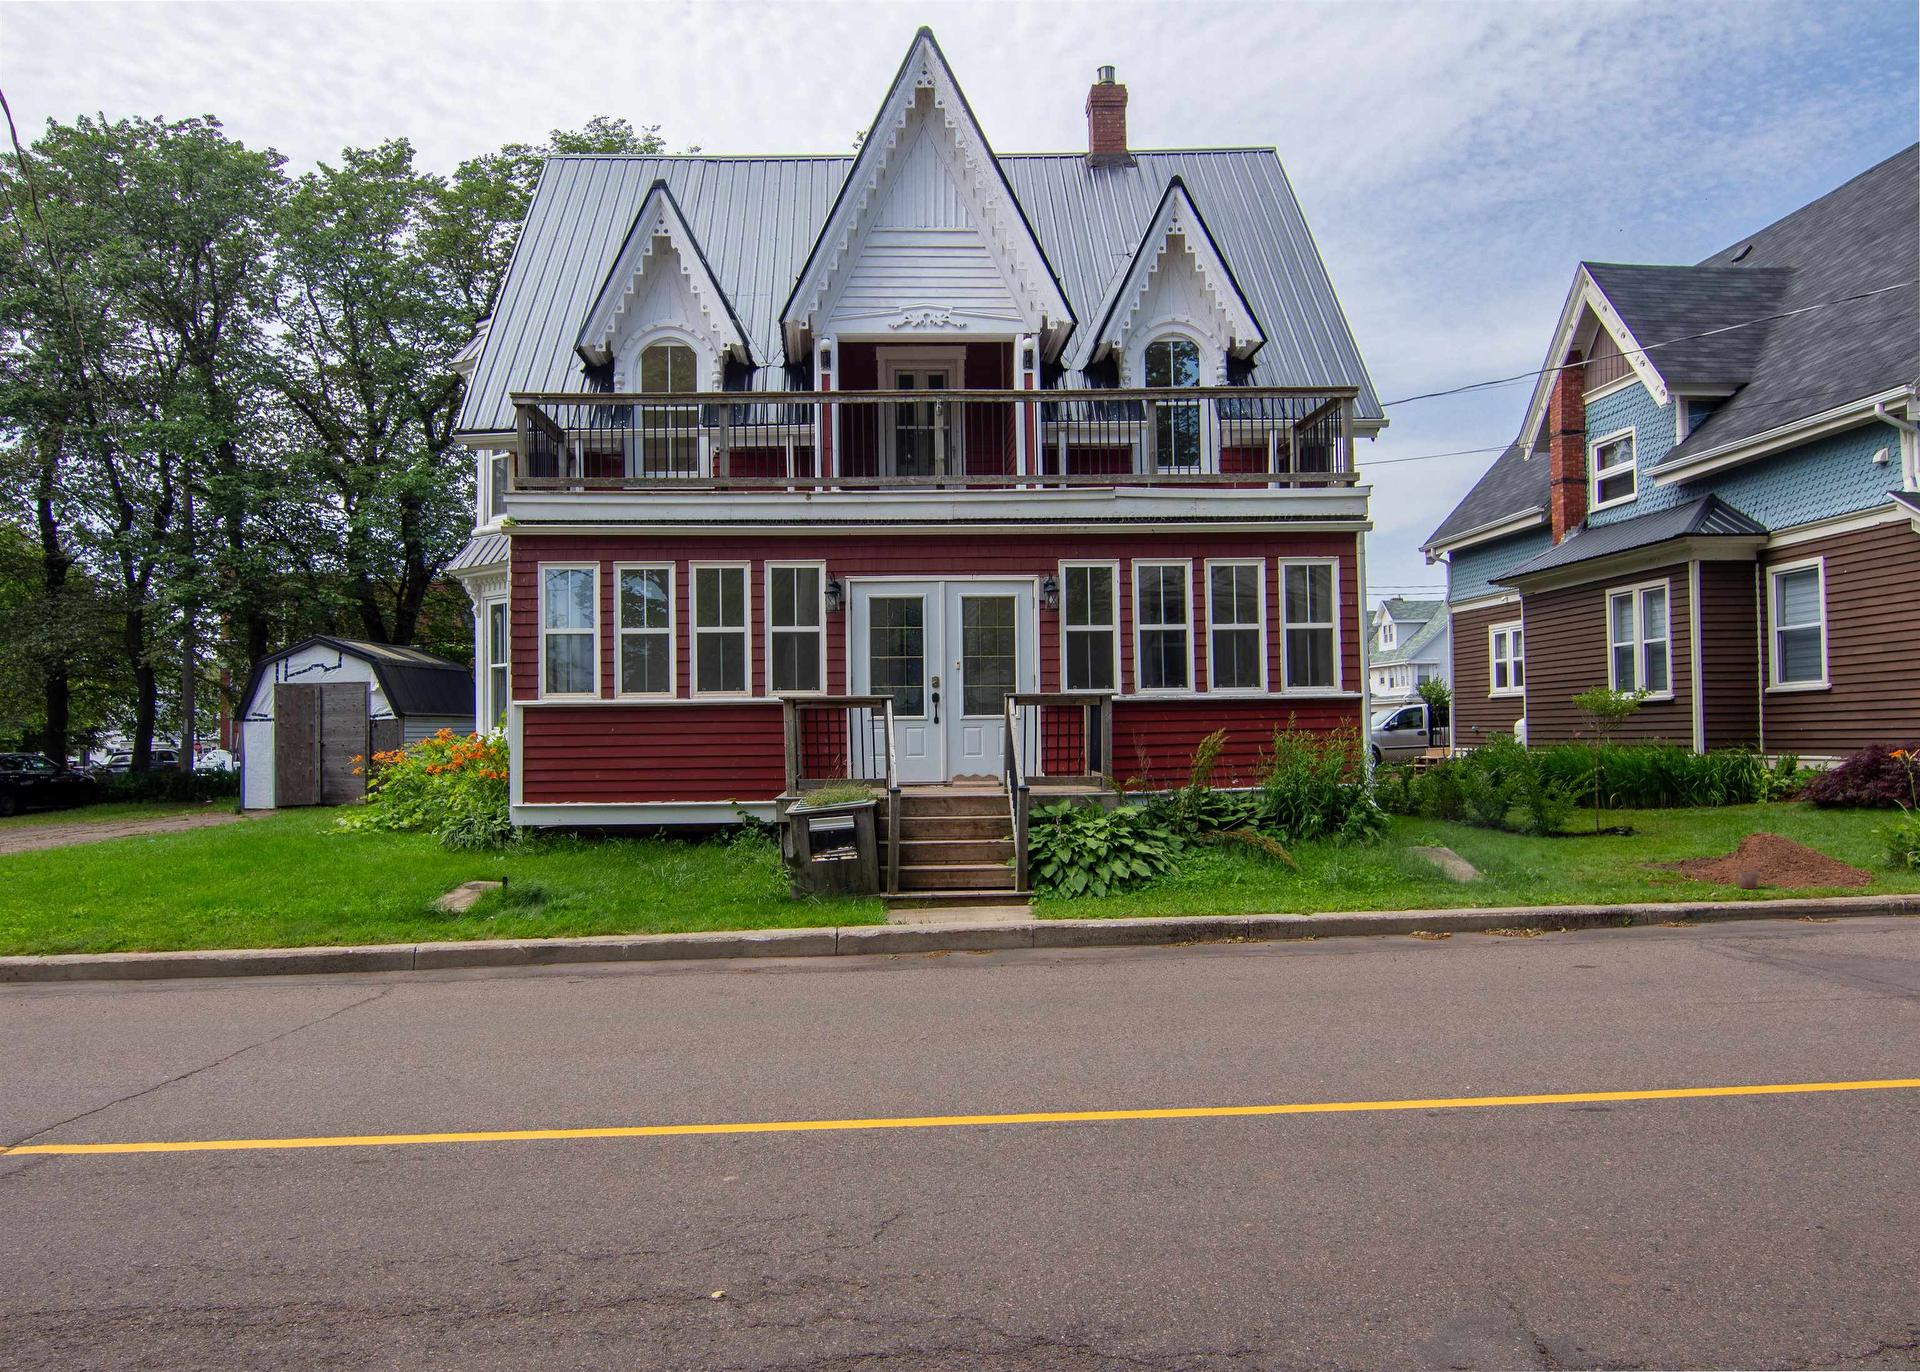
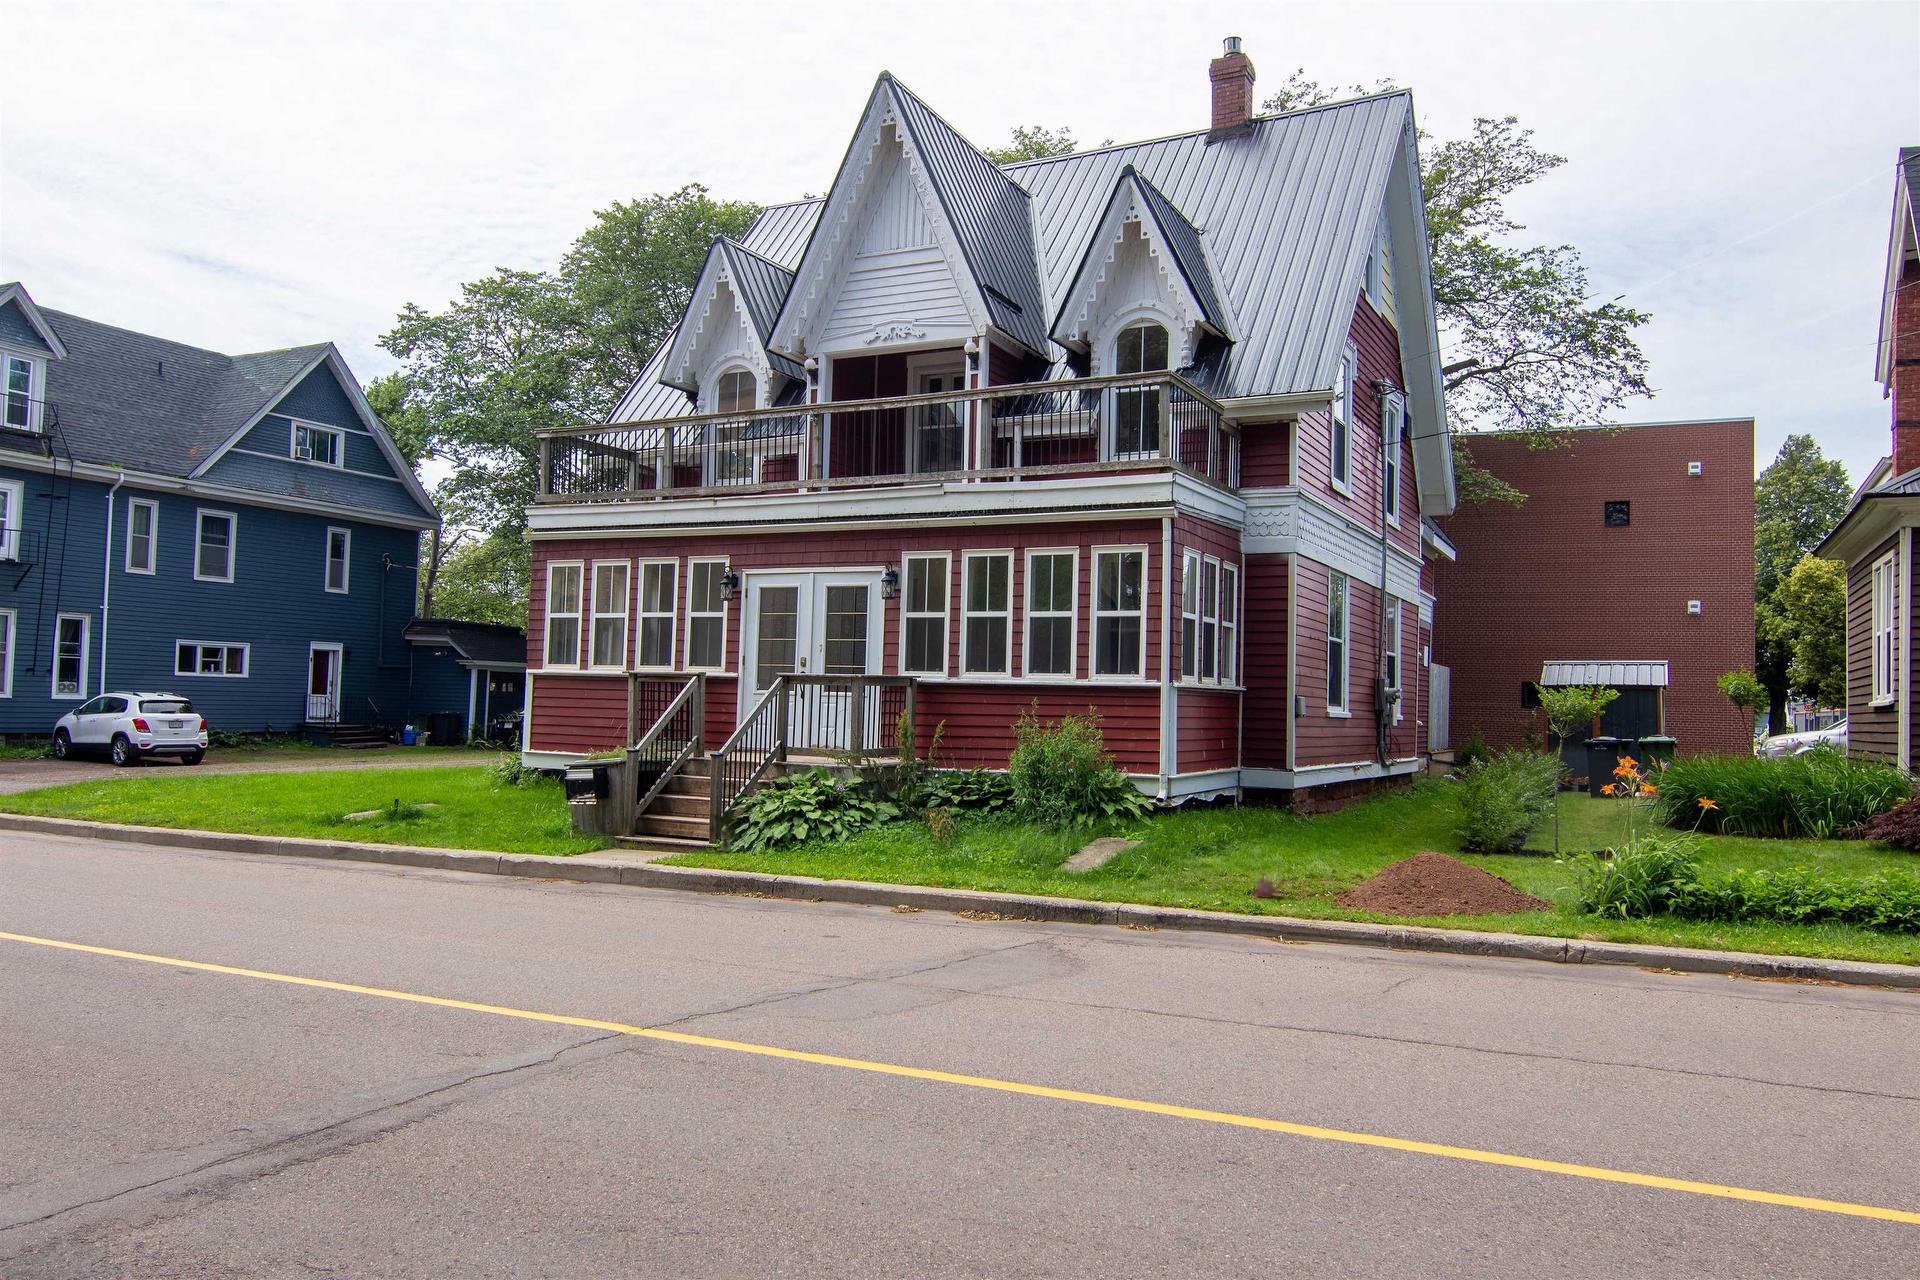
potted plant: present [781,848,814,899] -> present [710,810,739,852]

